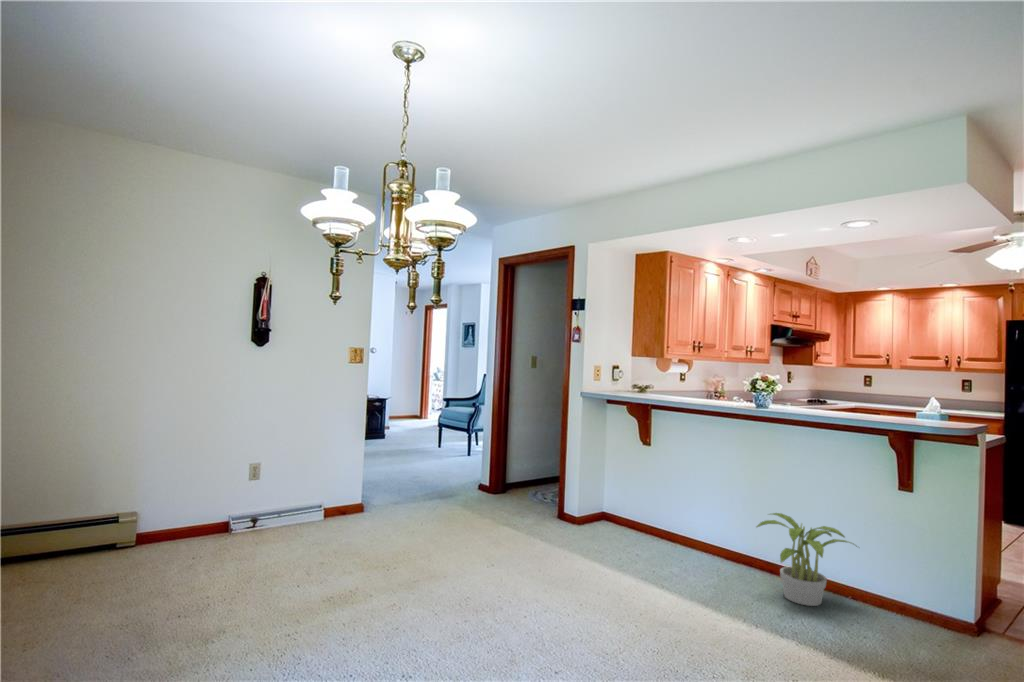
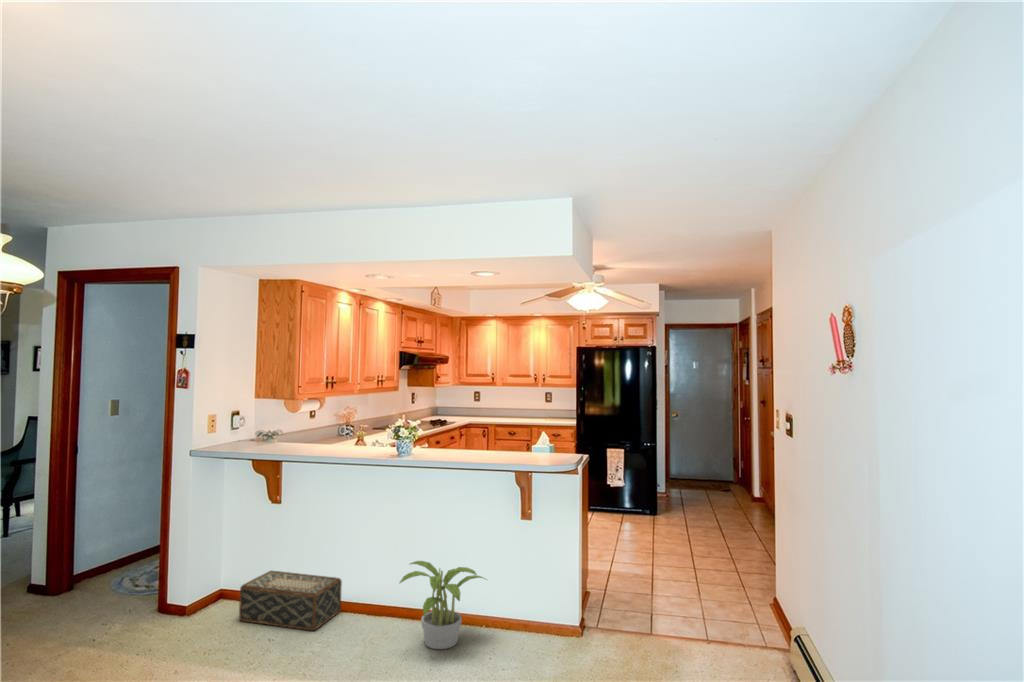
woven basket: none [615,502,702,558] -> present [239,571,342,630]

